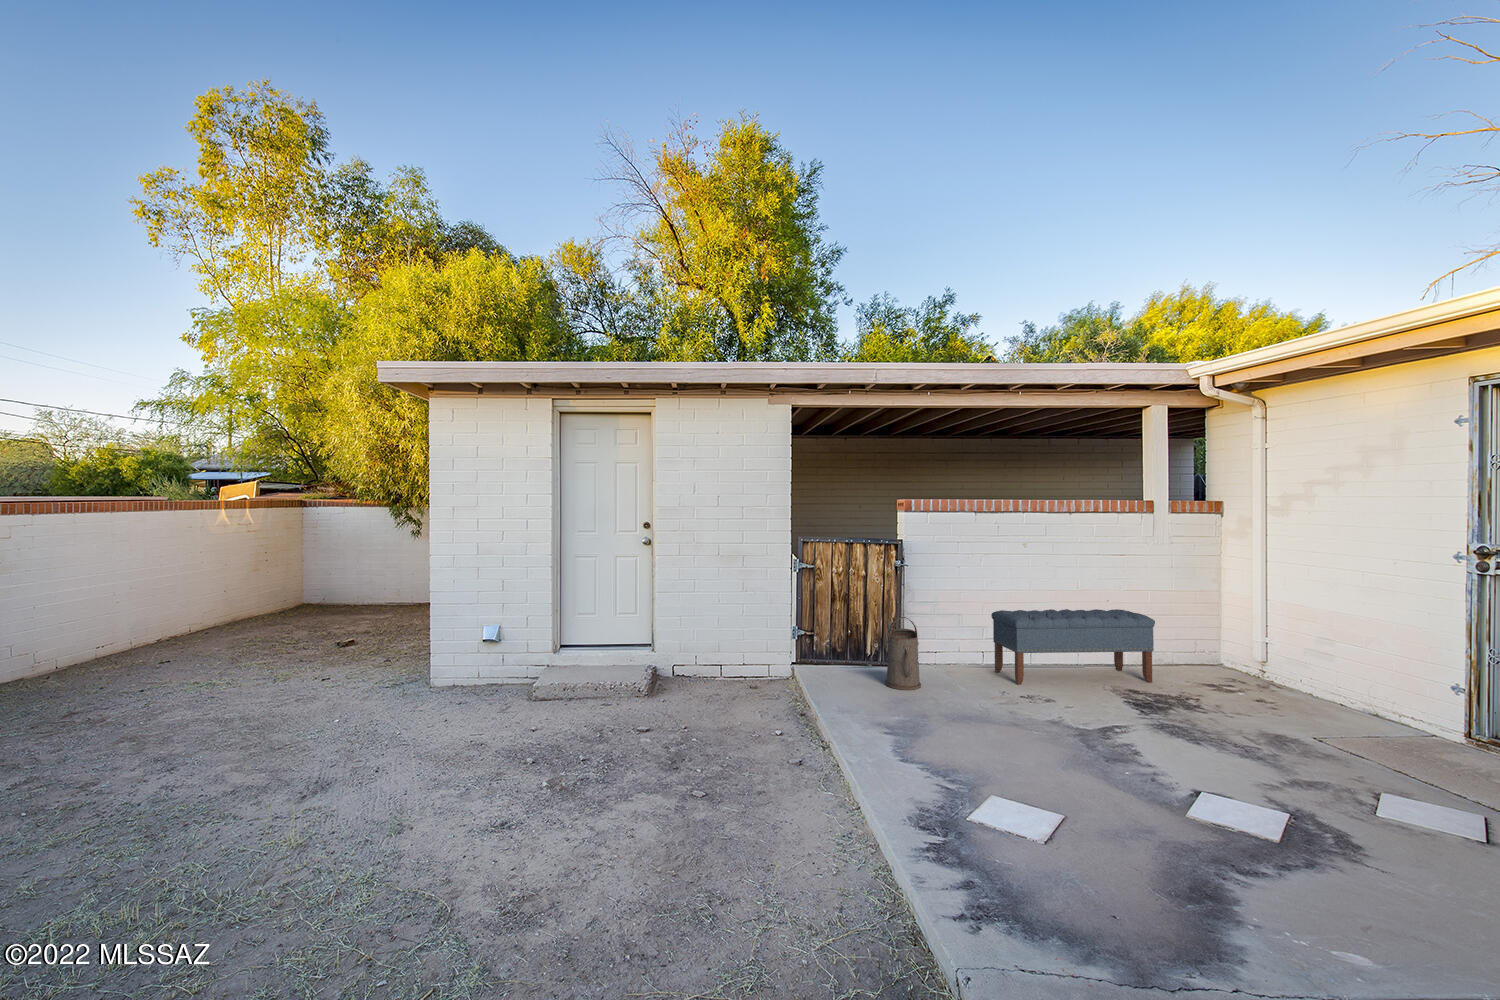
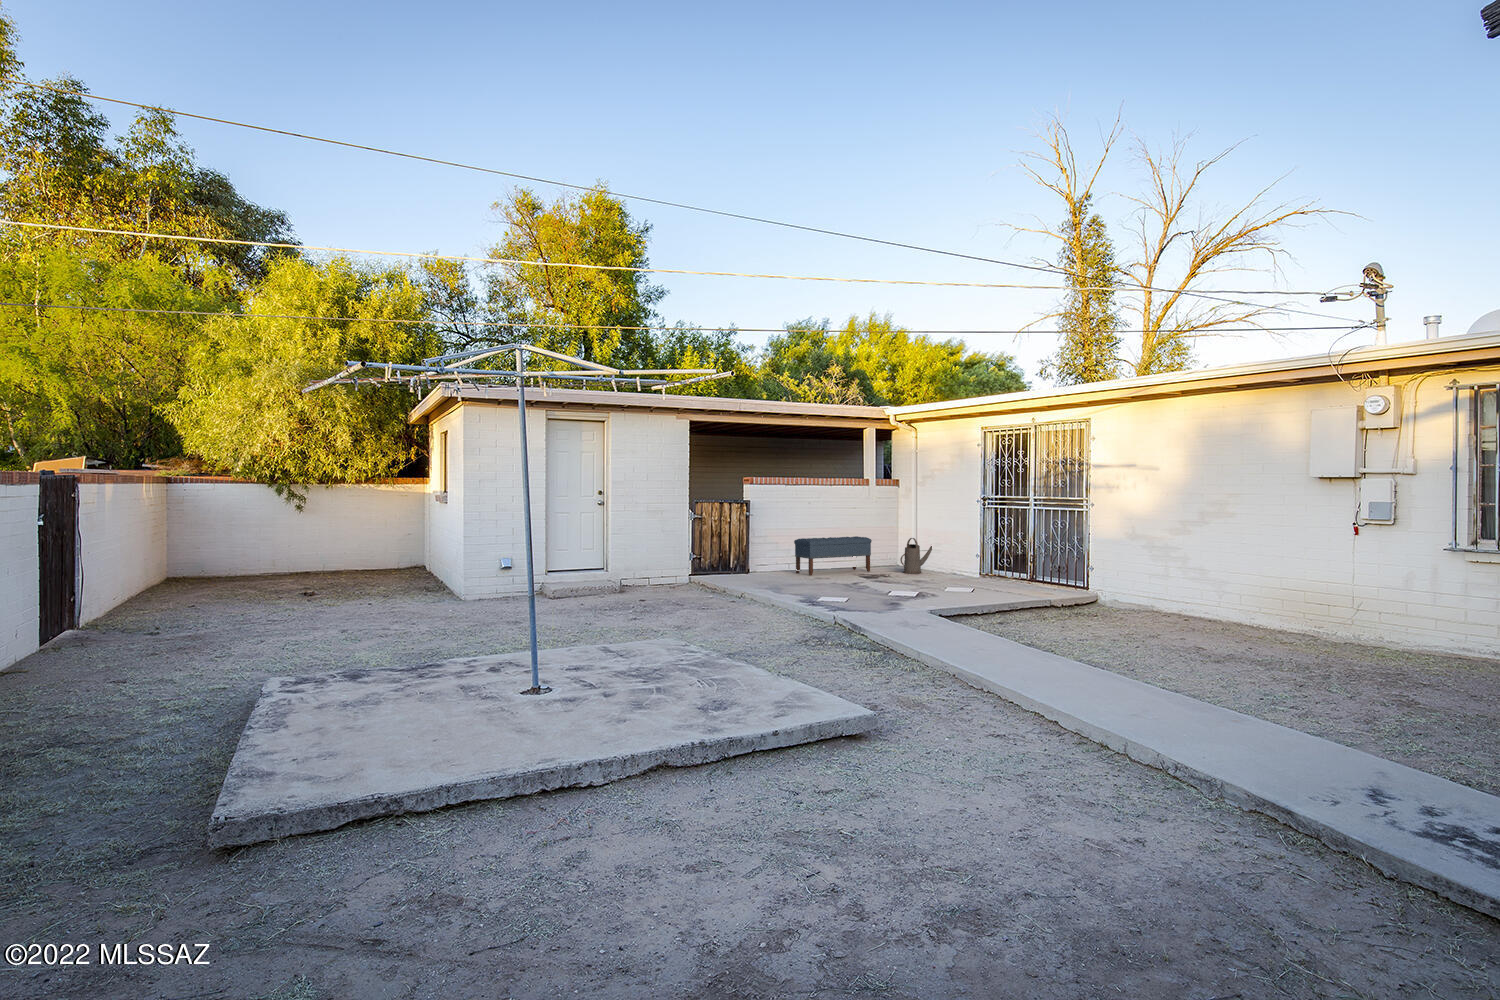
watering can: present [885,617,921,690] -> present [900,538,932,574]

